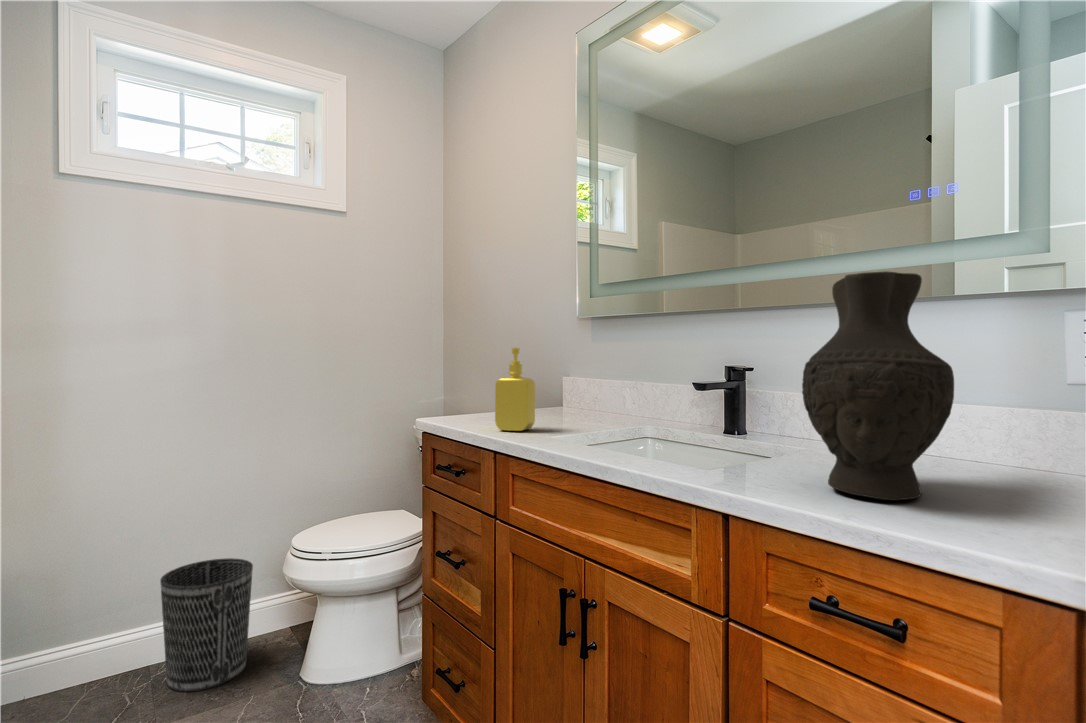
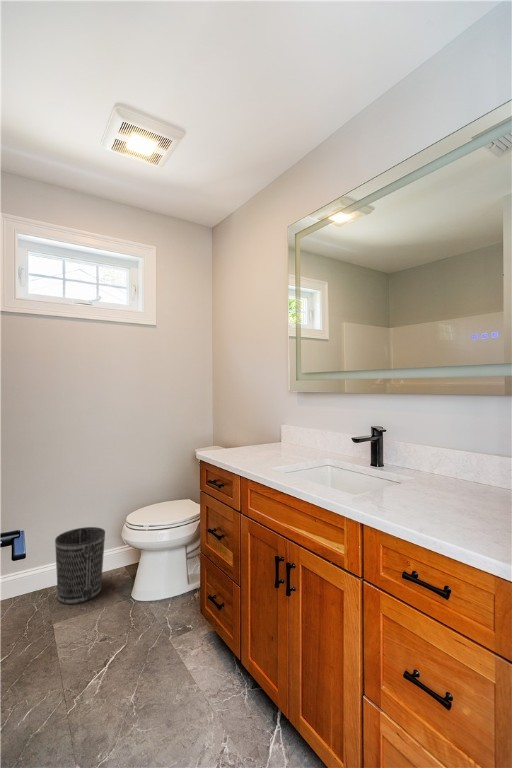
decorative vase: present [802,272,954,500] -> none [403,389,483,519]
soap dispenser: present [495,348,535,431] -> none [241,415,263,463]

